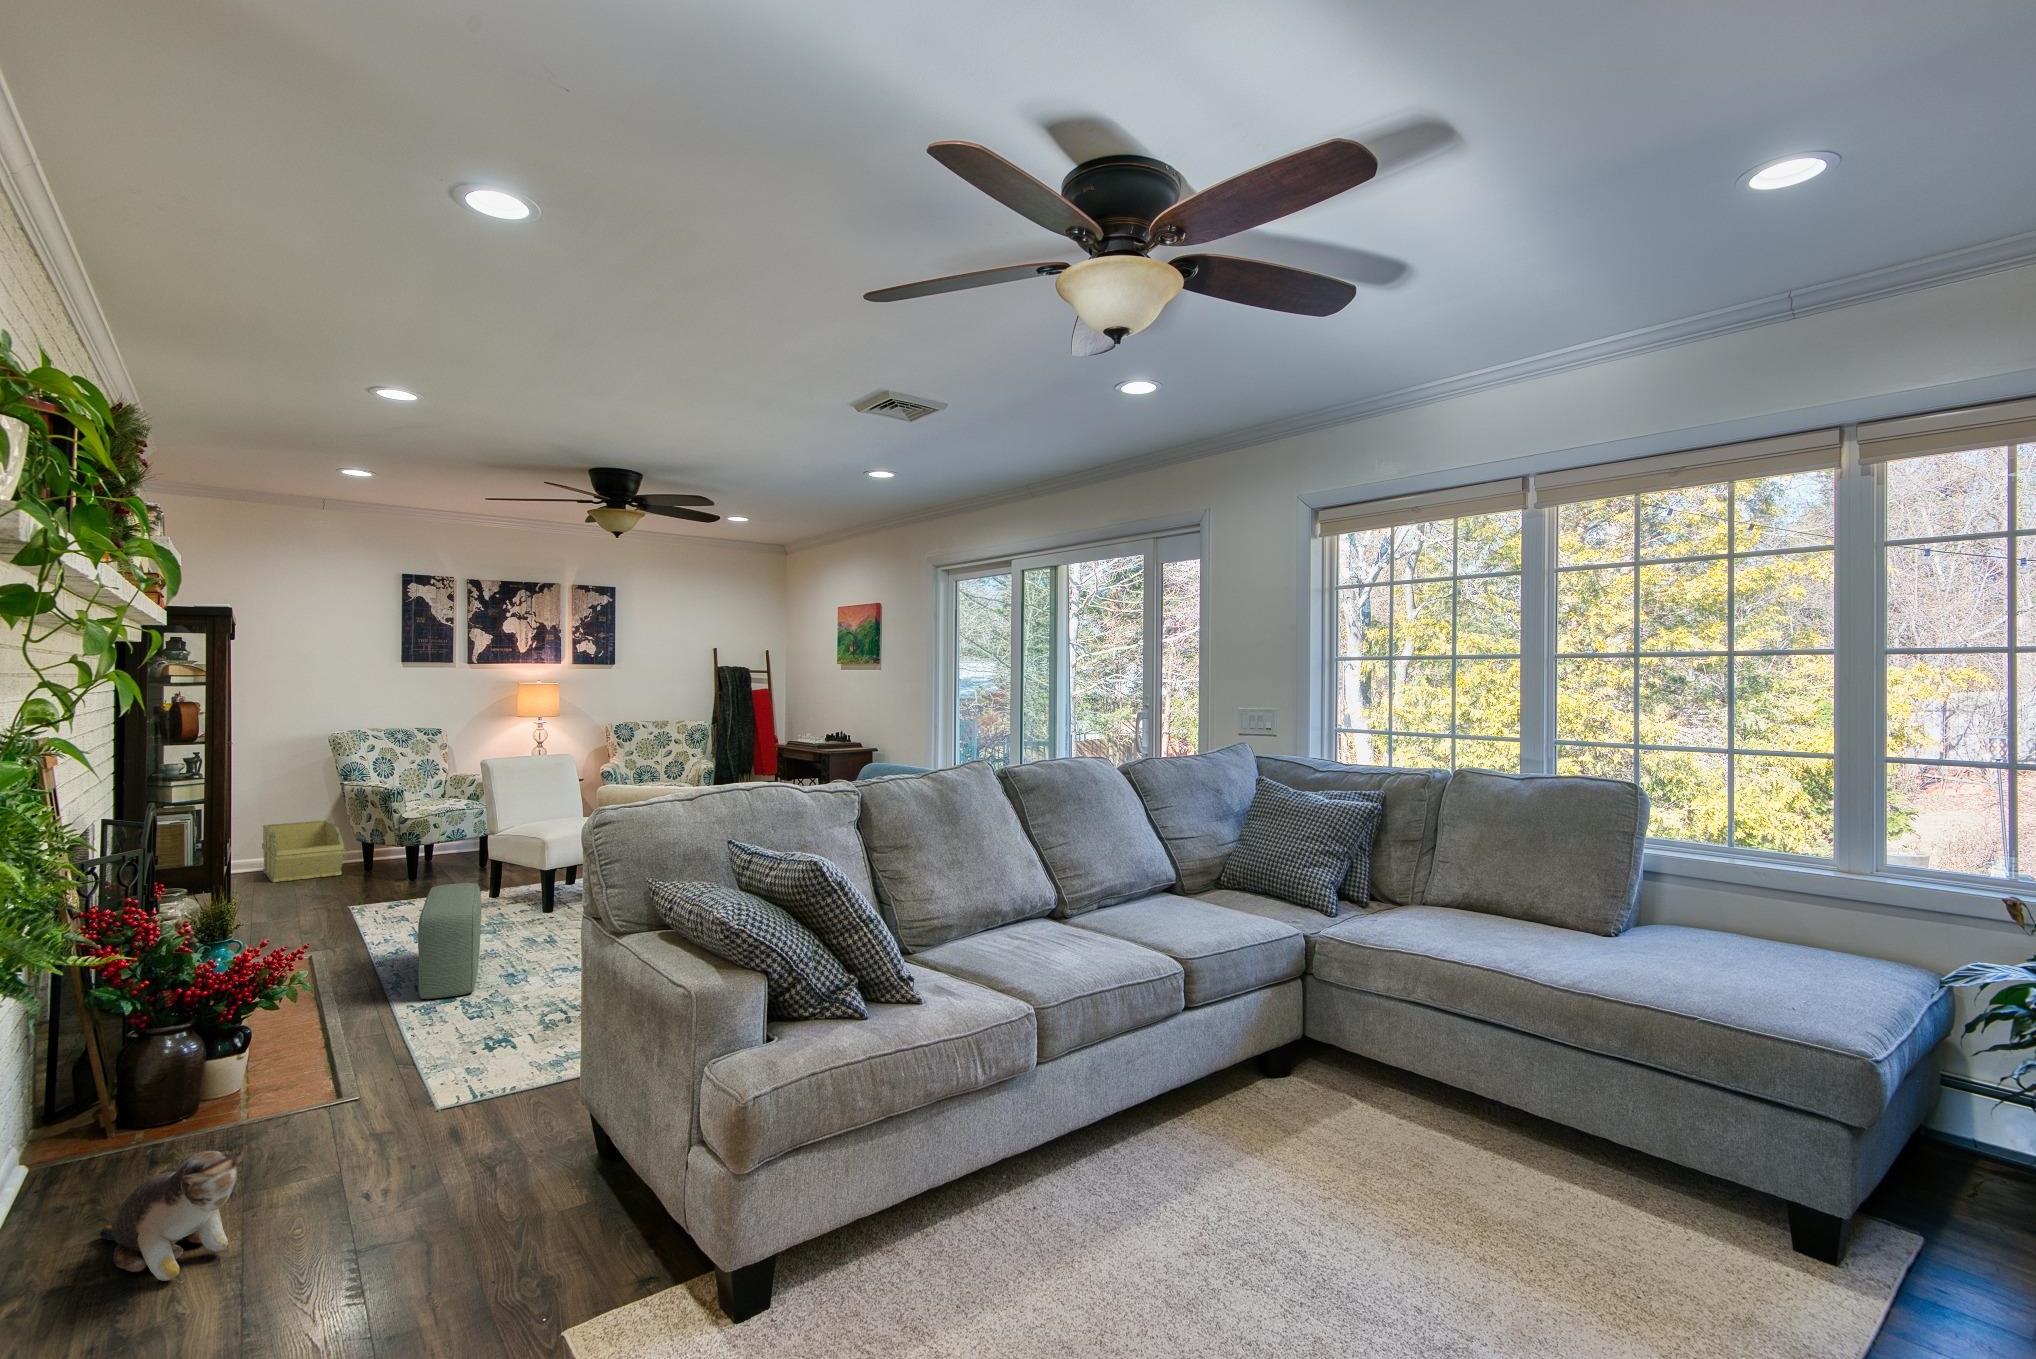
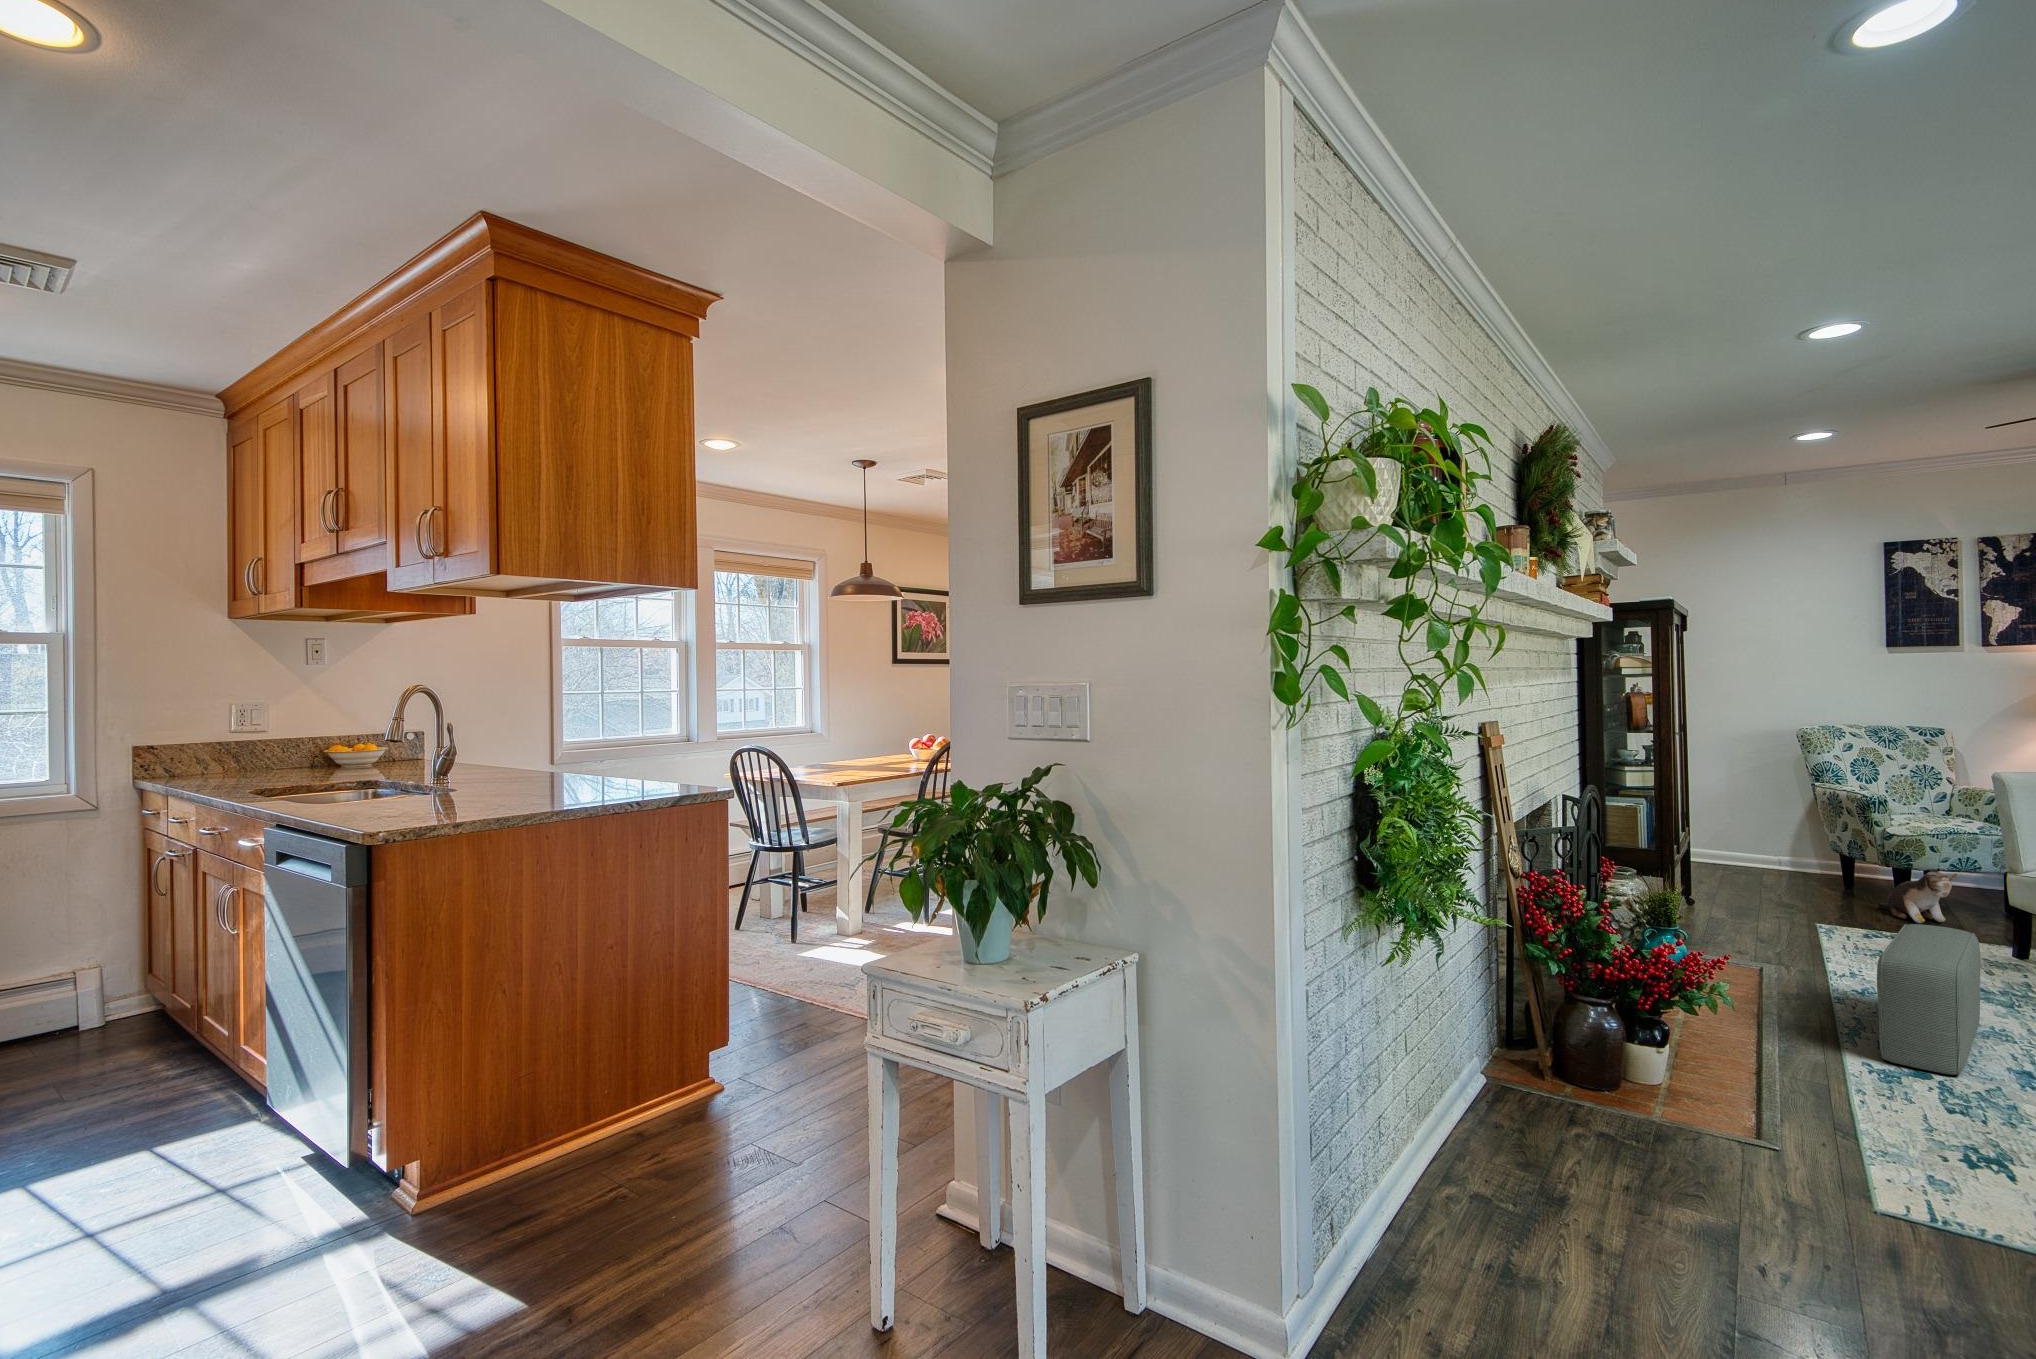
storage bin: present [262,820,345,882] -> none [1730,820,1816,886]
plush toy: present [100,1145,248,1281] -> present [1878,871,1957,923]

